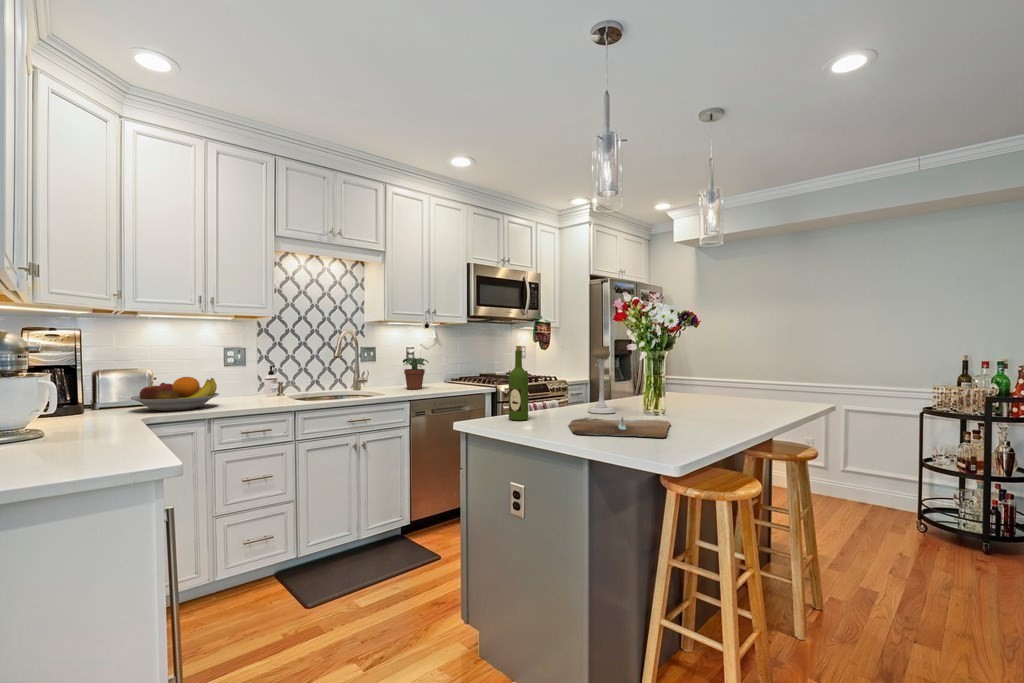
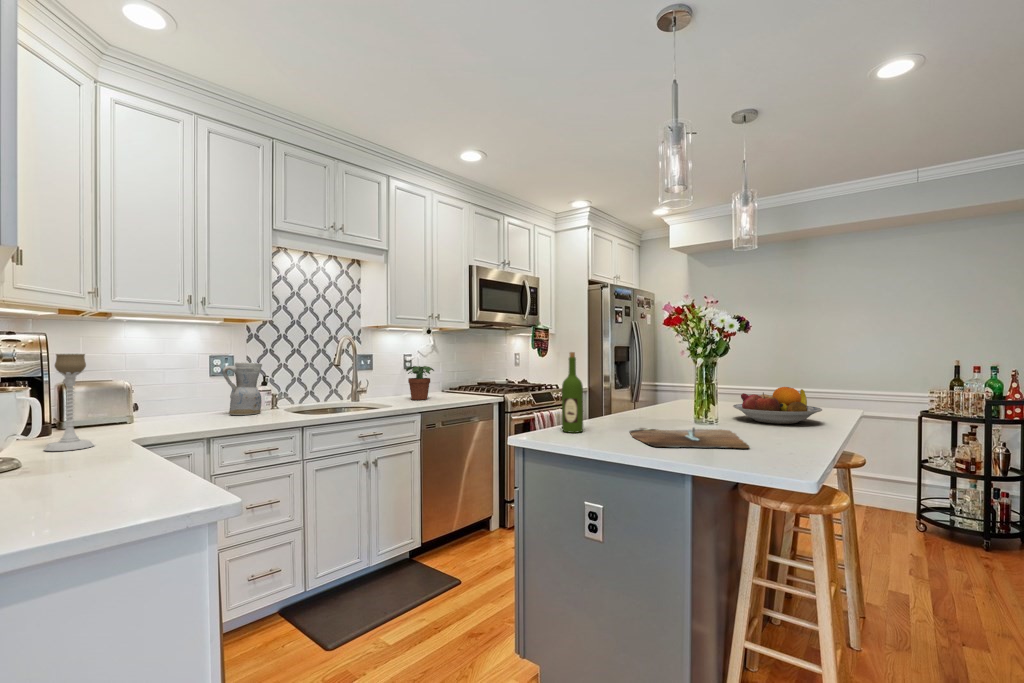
candle holder: present [588,346,615,414] -> present [44,354,94,451]
ceramic pitcher: none [229,354,265,400] -> present [222,362,262,415]
fruit bowl: present [131,377,219,411] -> present [733,387,822,424]

